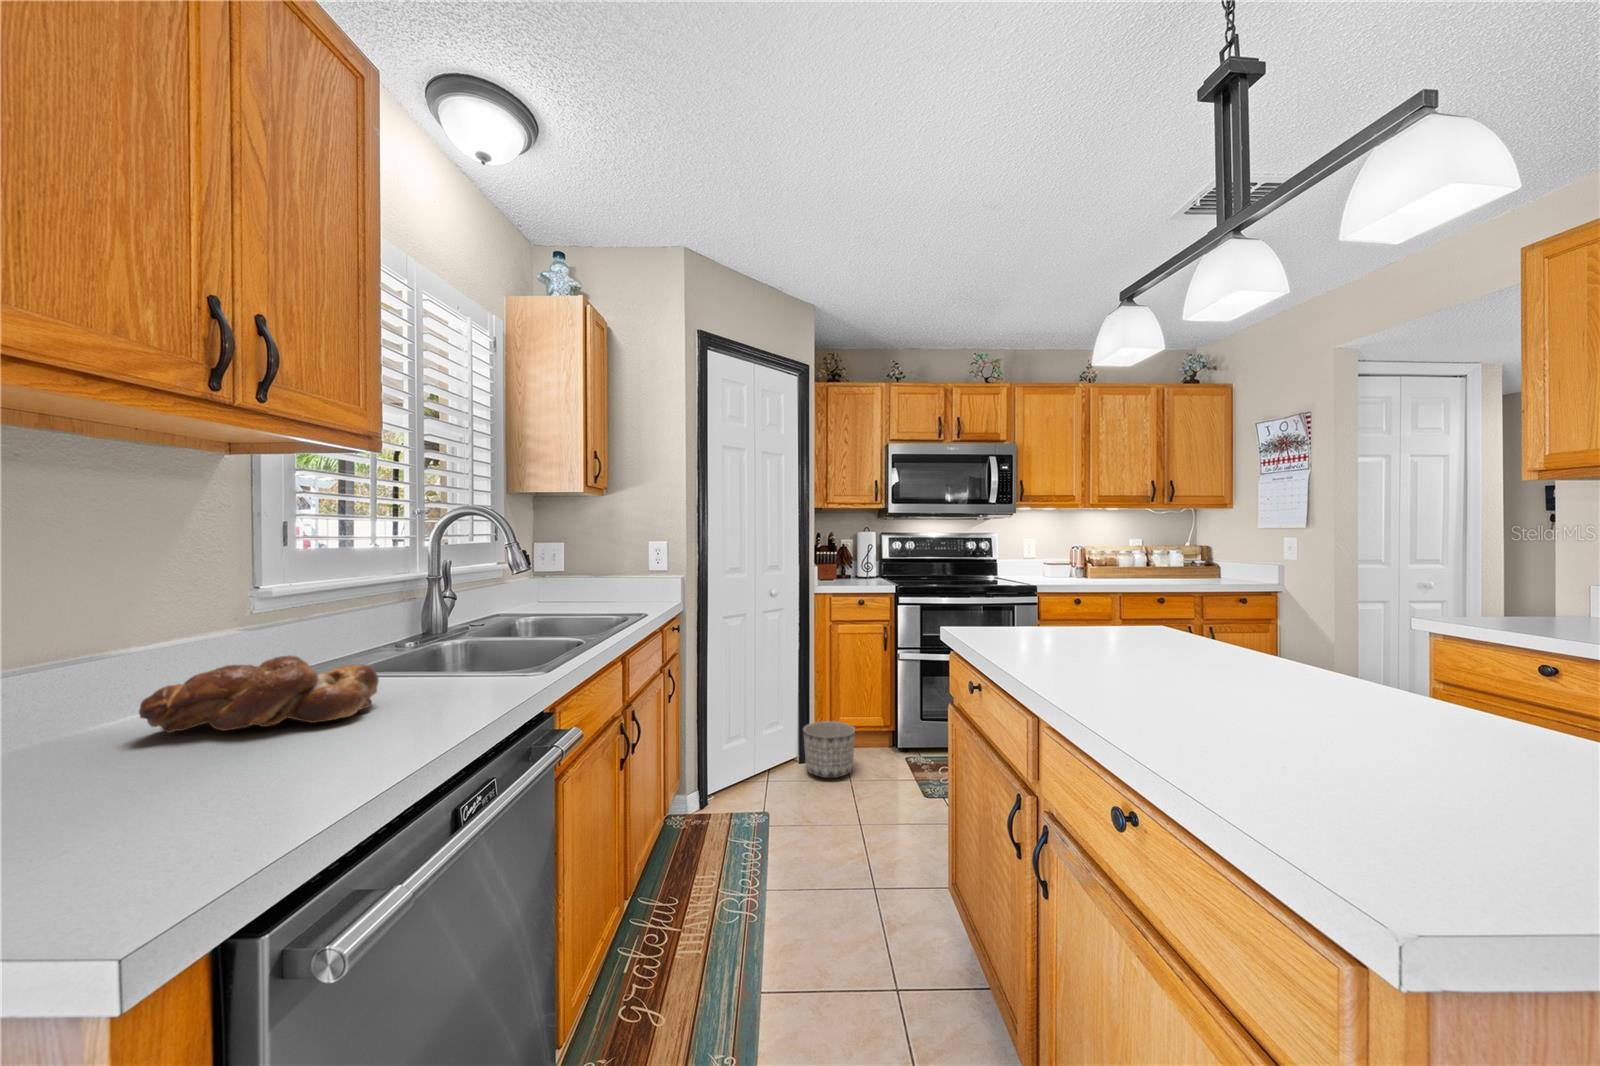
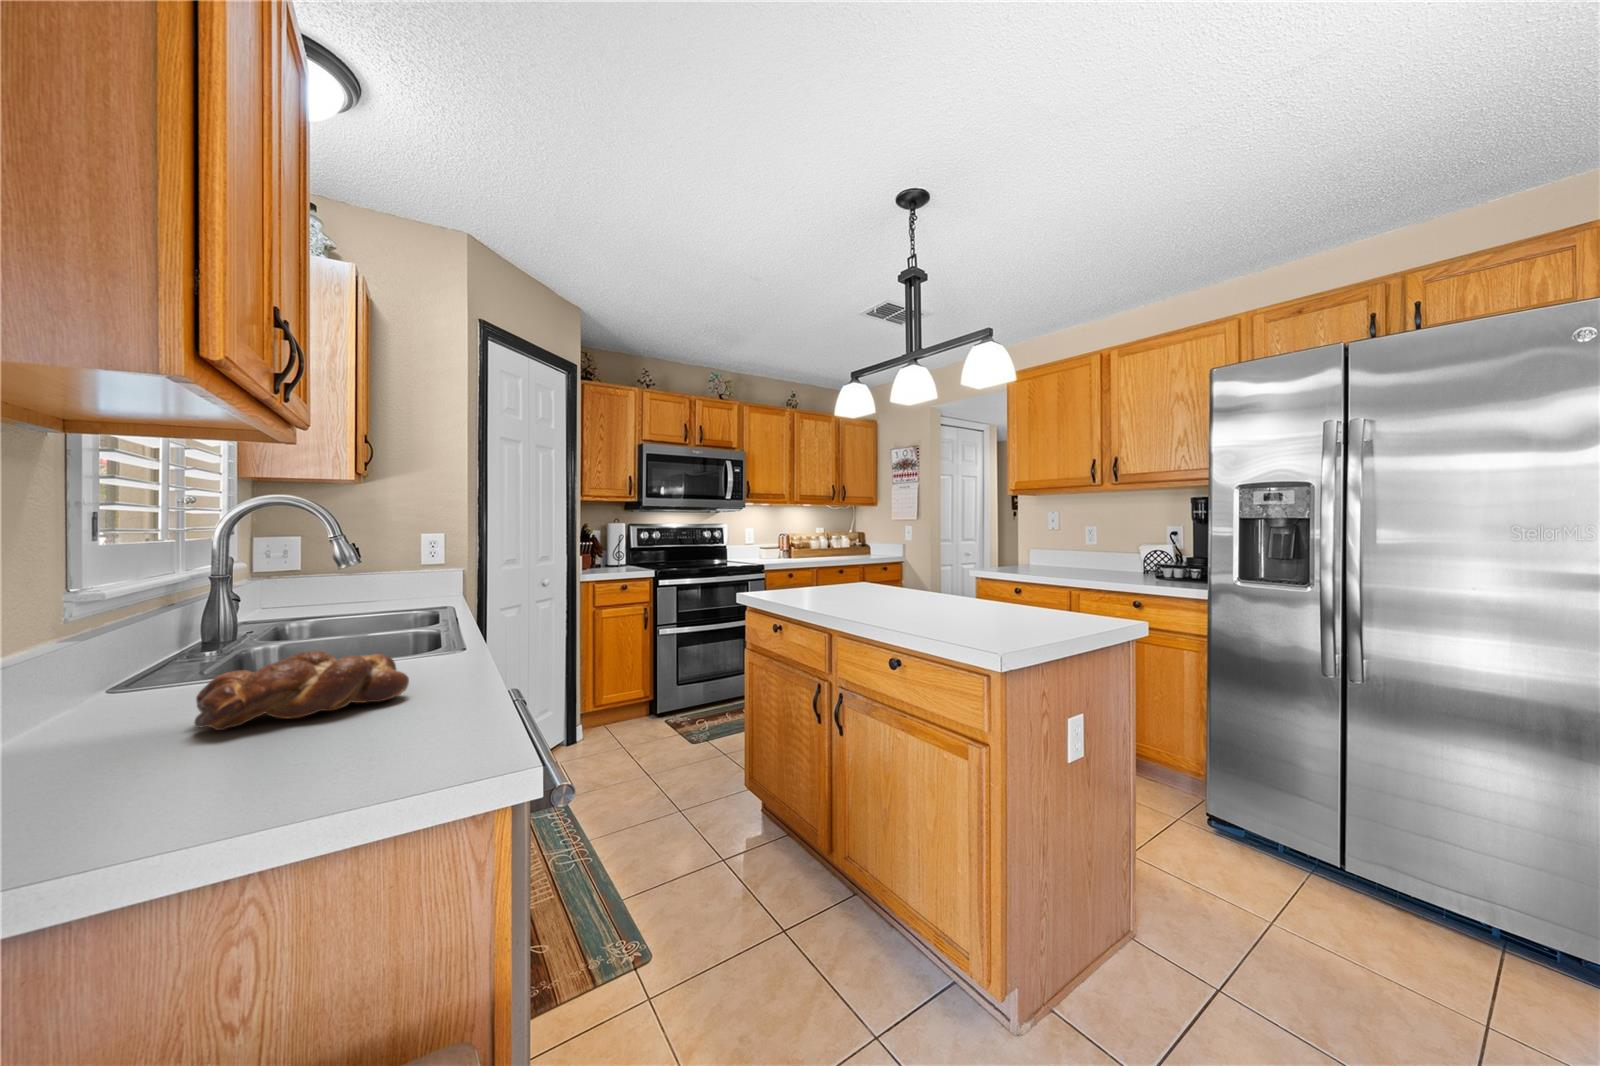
planter: present [803,721,855,778] -> none [576,696,626,747]

